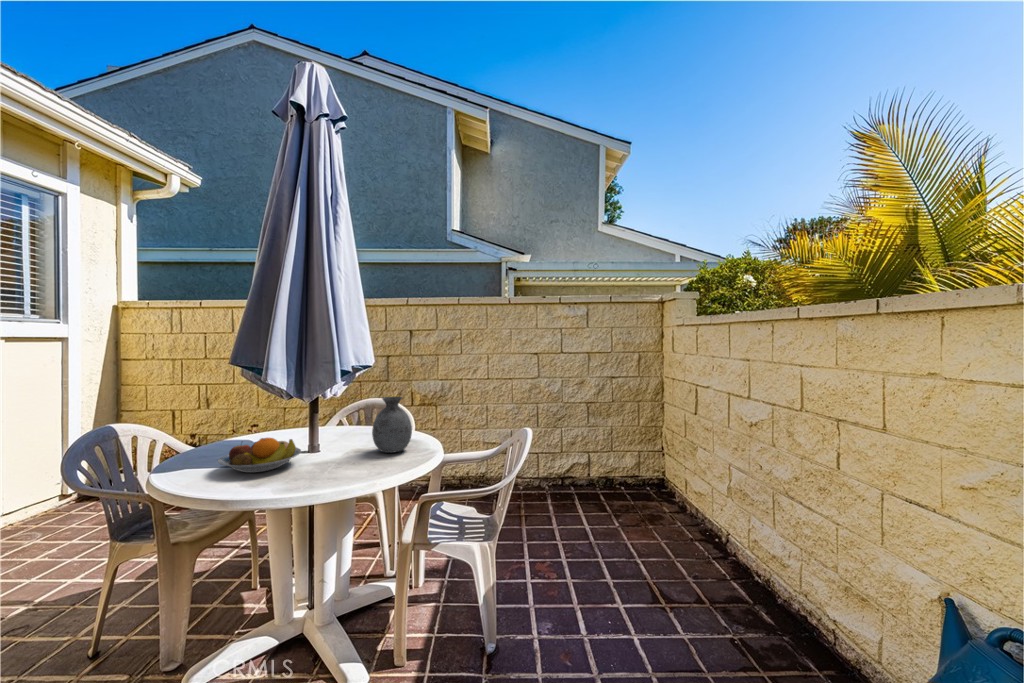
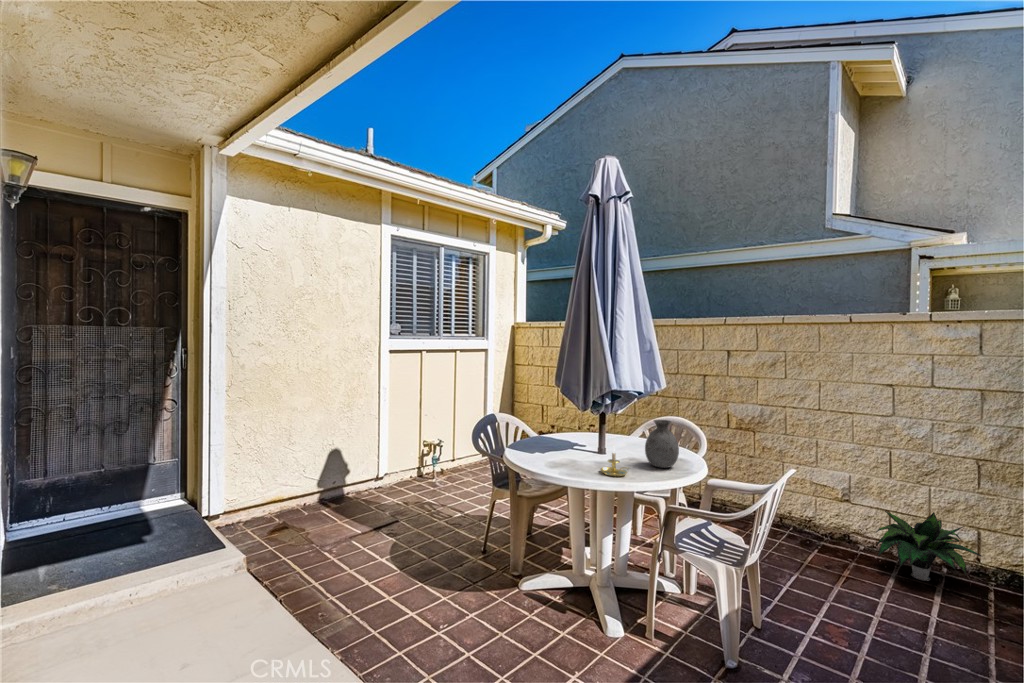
candle holder: none [324,436,368,476] -> present [601,449,627,477]
fruit bowl: present [218,438,301,473] -> none [542,437,592,461]
potted plant: none [534,445,596,499] -> present [876,511,981,581]

